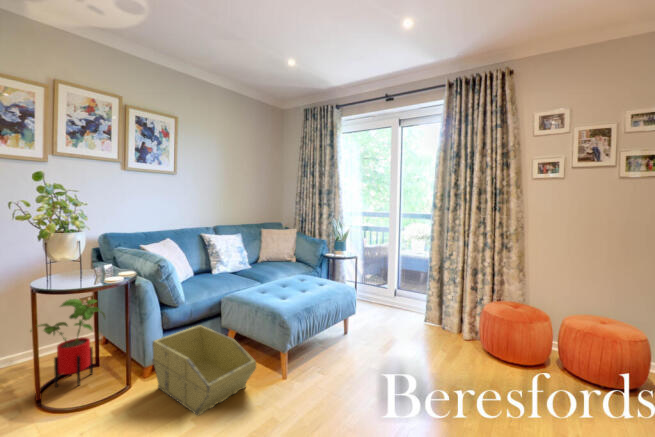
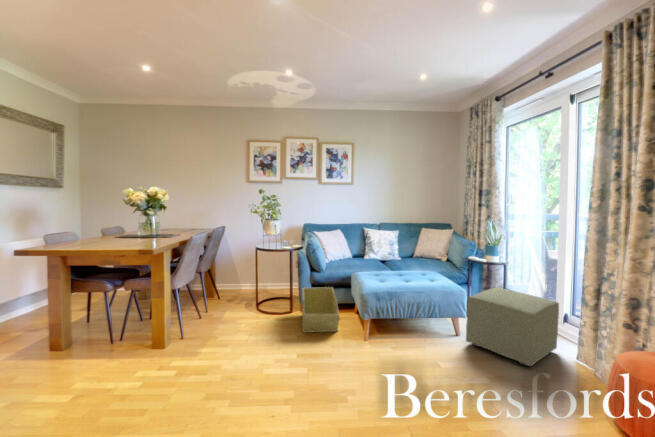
ottoman: none [366,278,432,341] -> present [466,288,559,366]
house plant: present [31,299,105,387] -> none [262,256,295,303]

